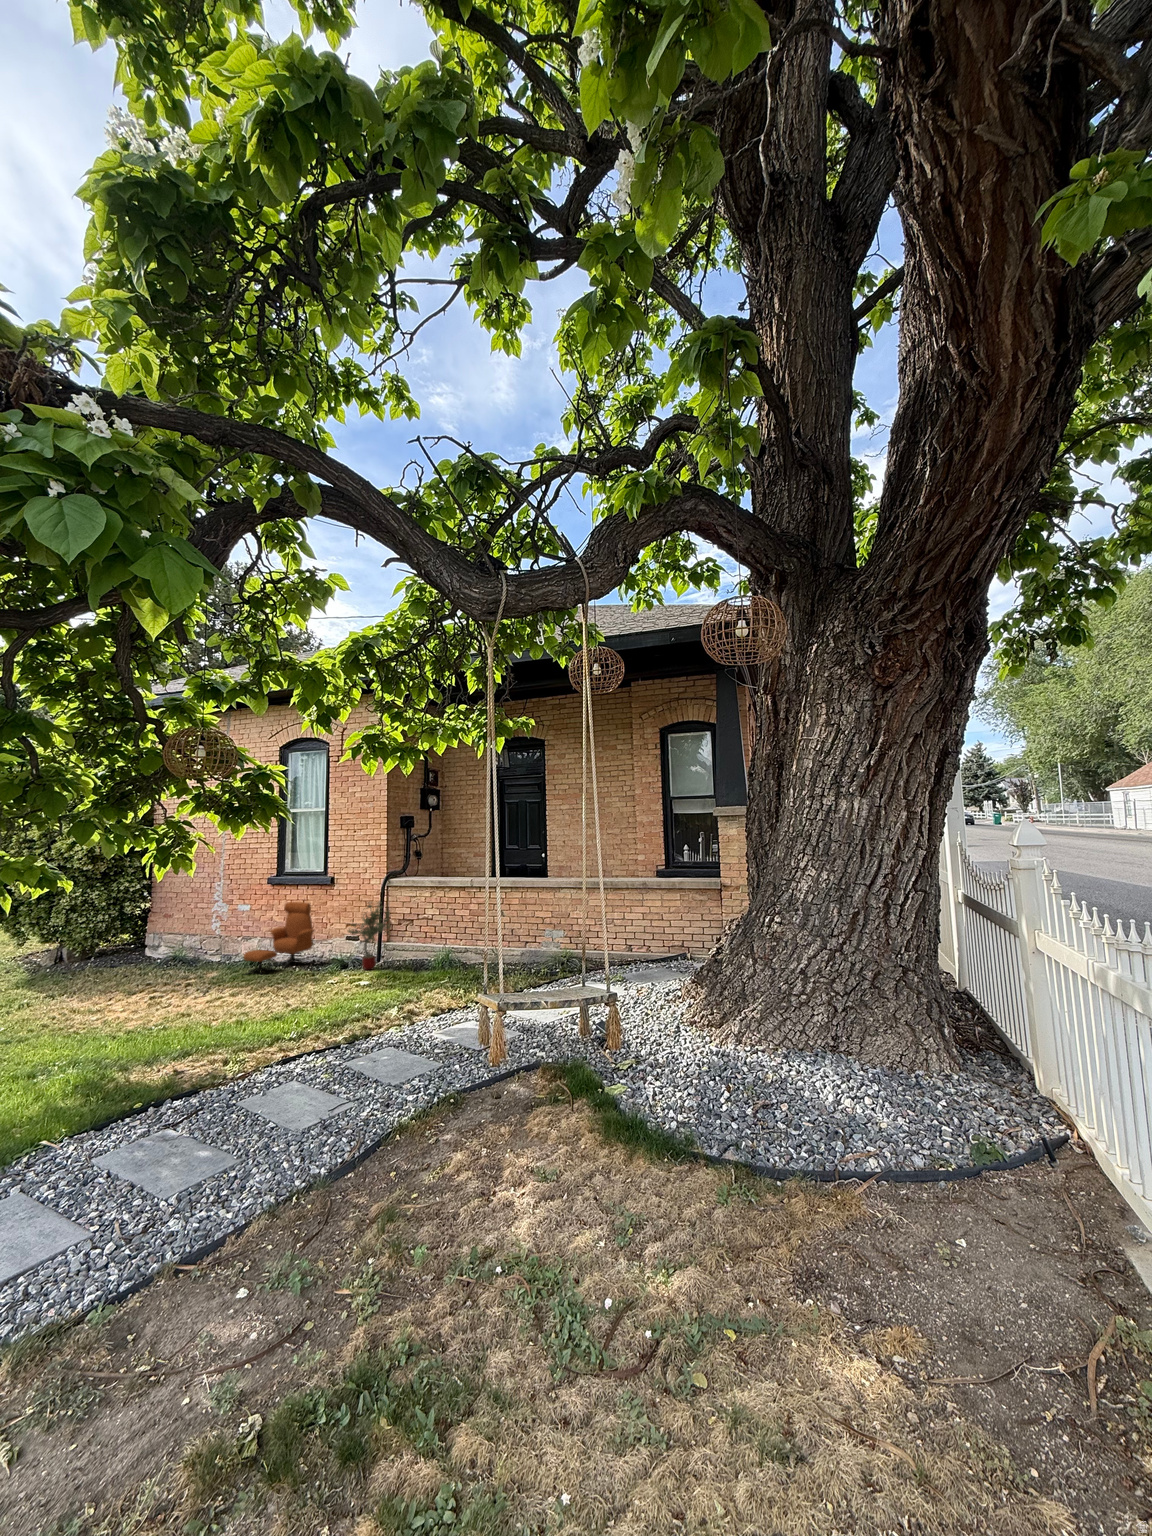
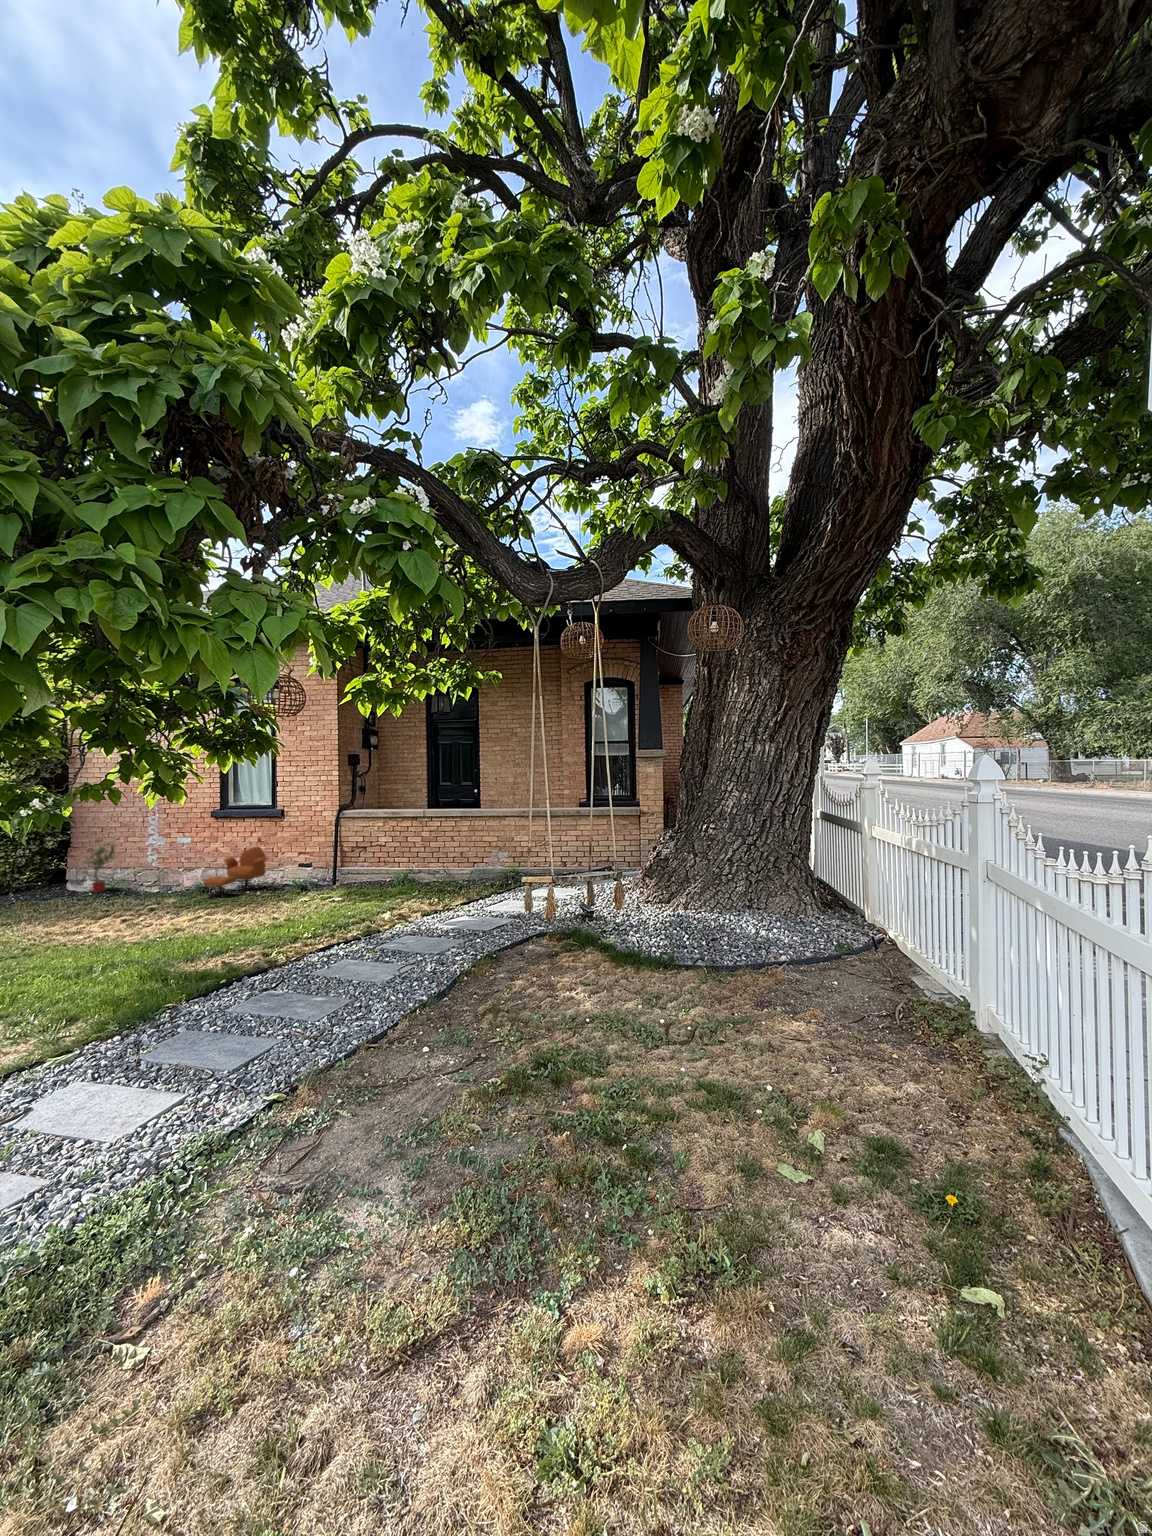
potted tree: present [348,902,390,970] -> present [82,838,118,893]

